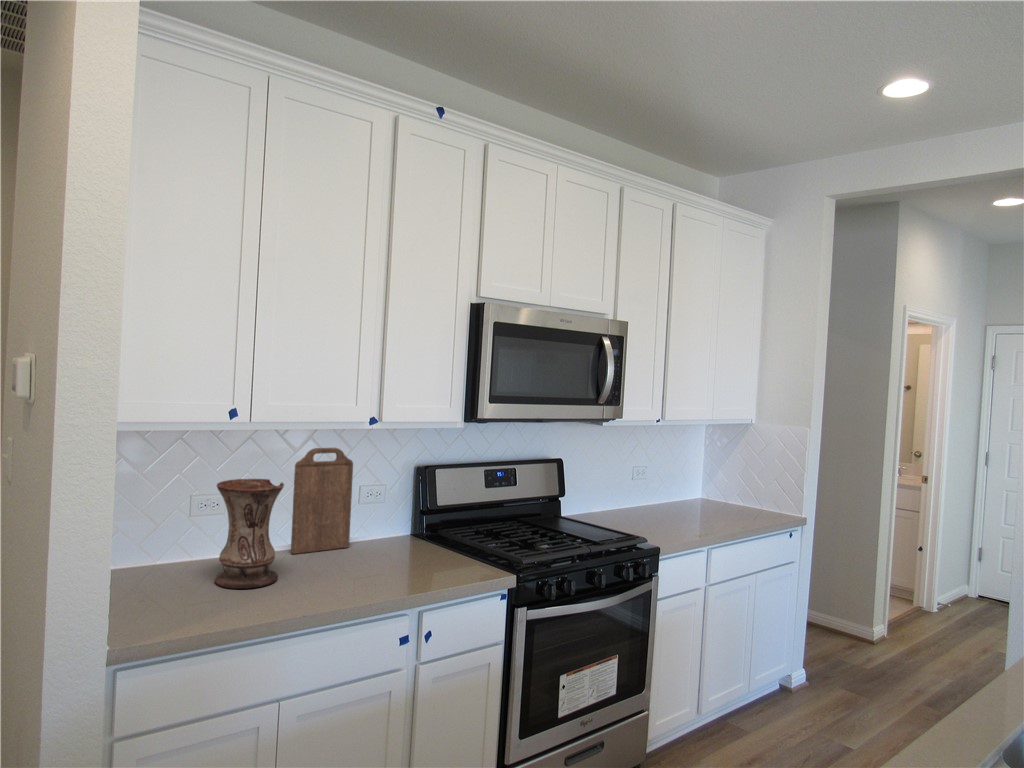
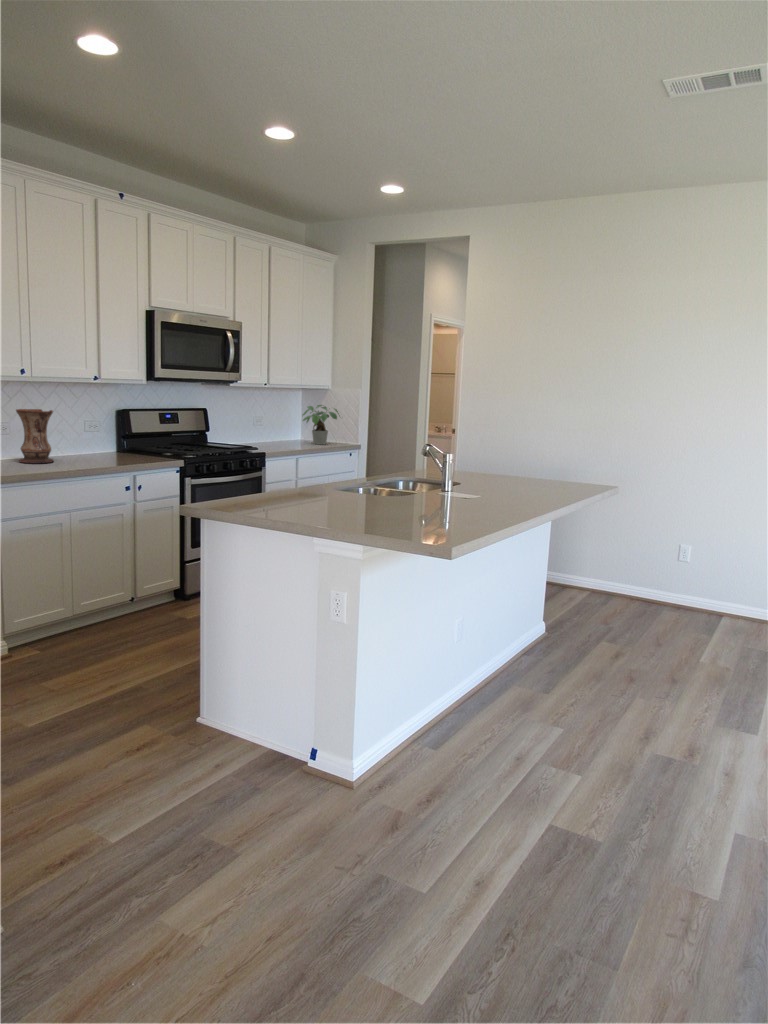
cutting board: present [291,448,353,554] -> none [49,395,83,456]
potted plant: none [707,449,772,512] -> present [303,405,340,445]

